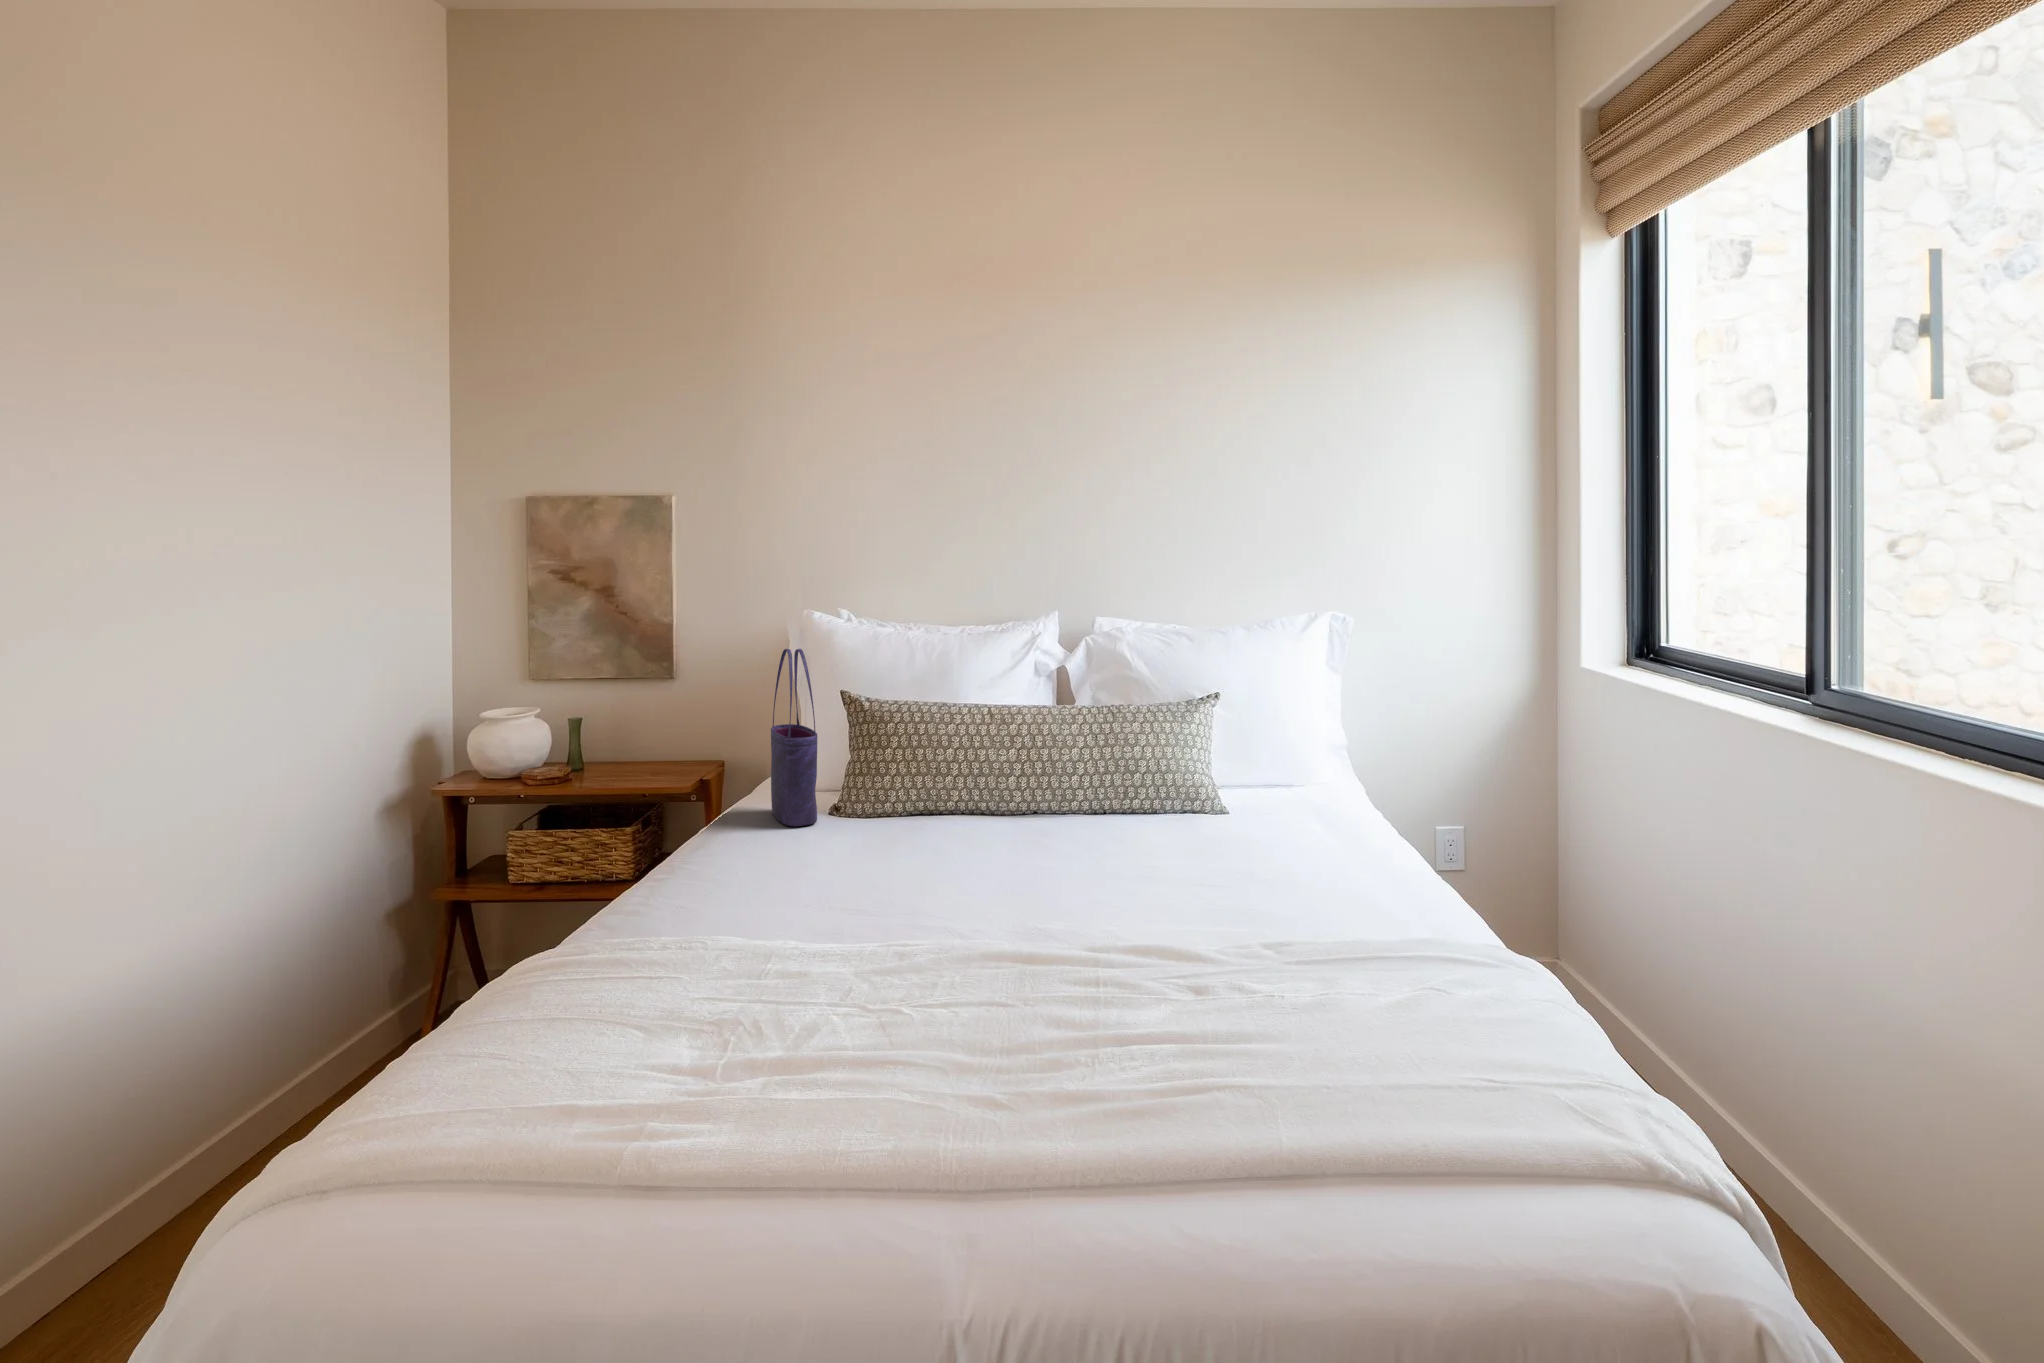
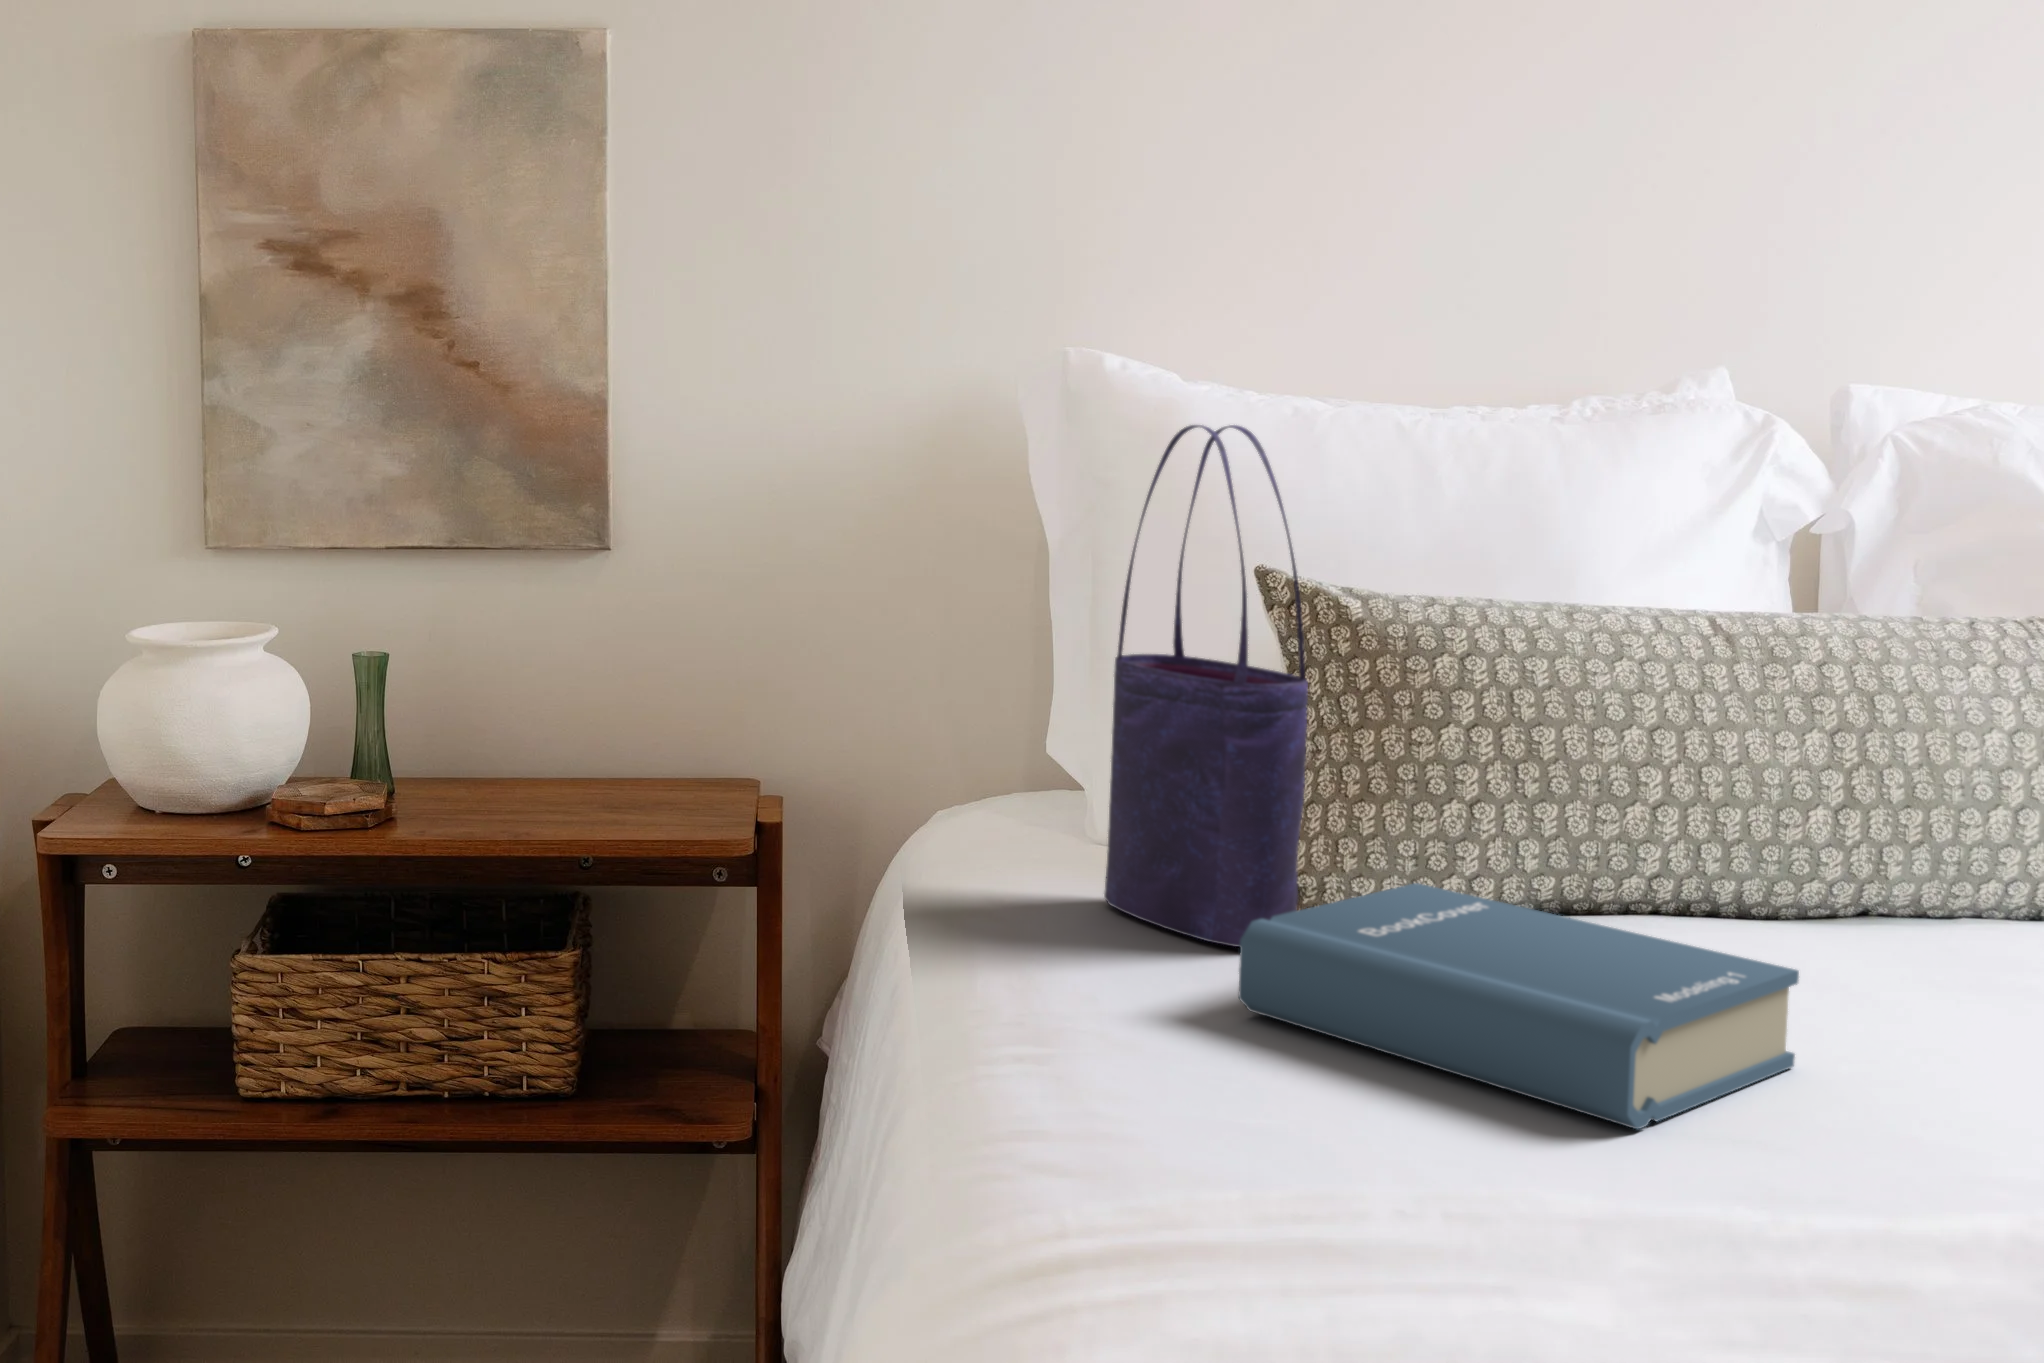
hardback book: none [753,804,901,880] -> present [1239,883,1799,1130]

